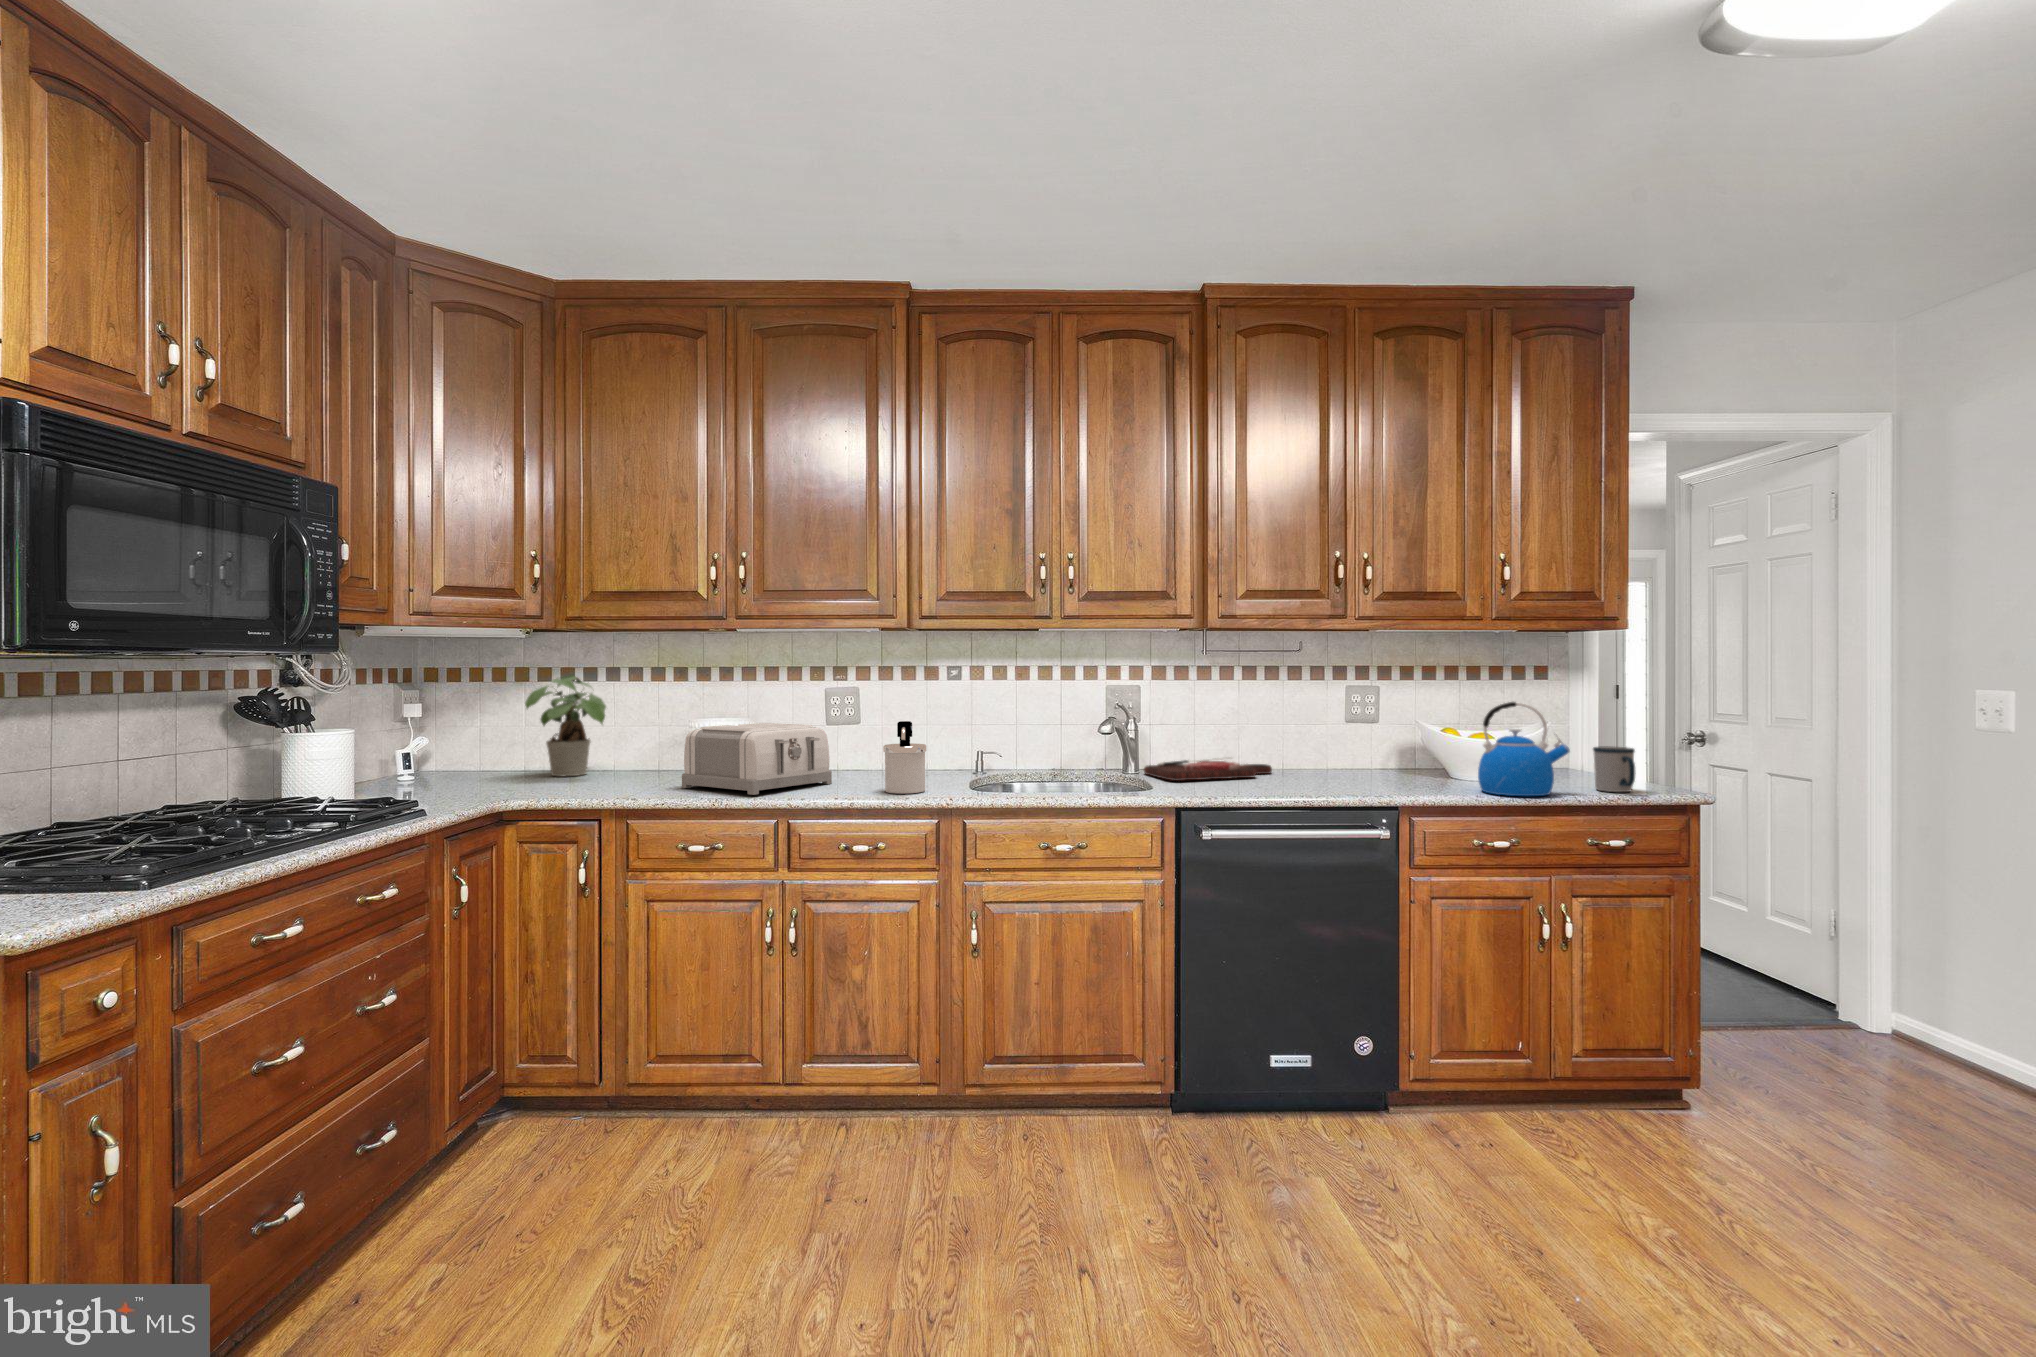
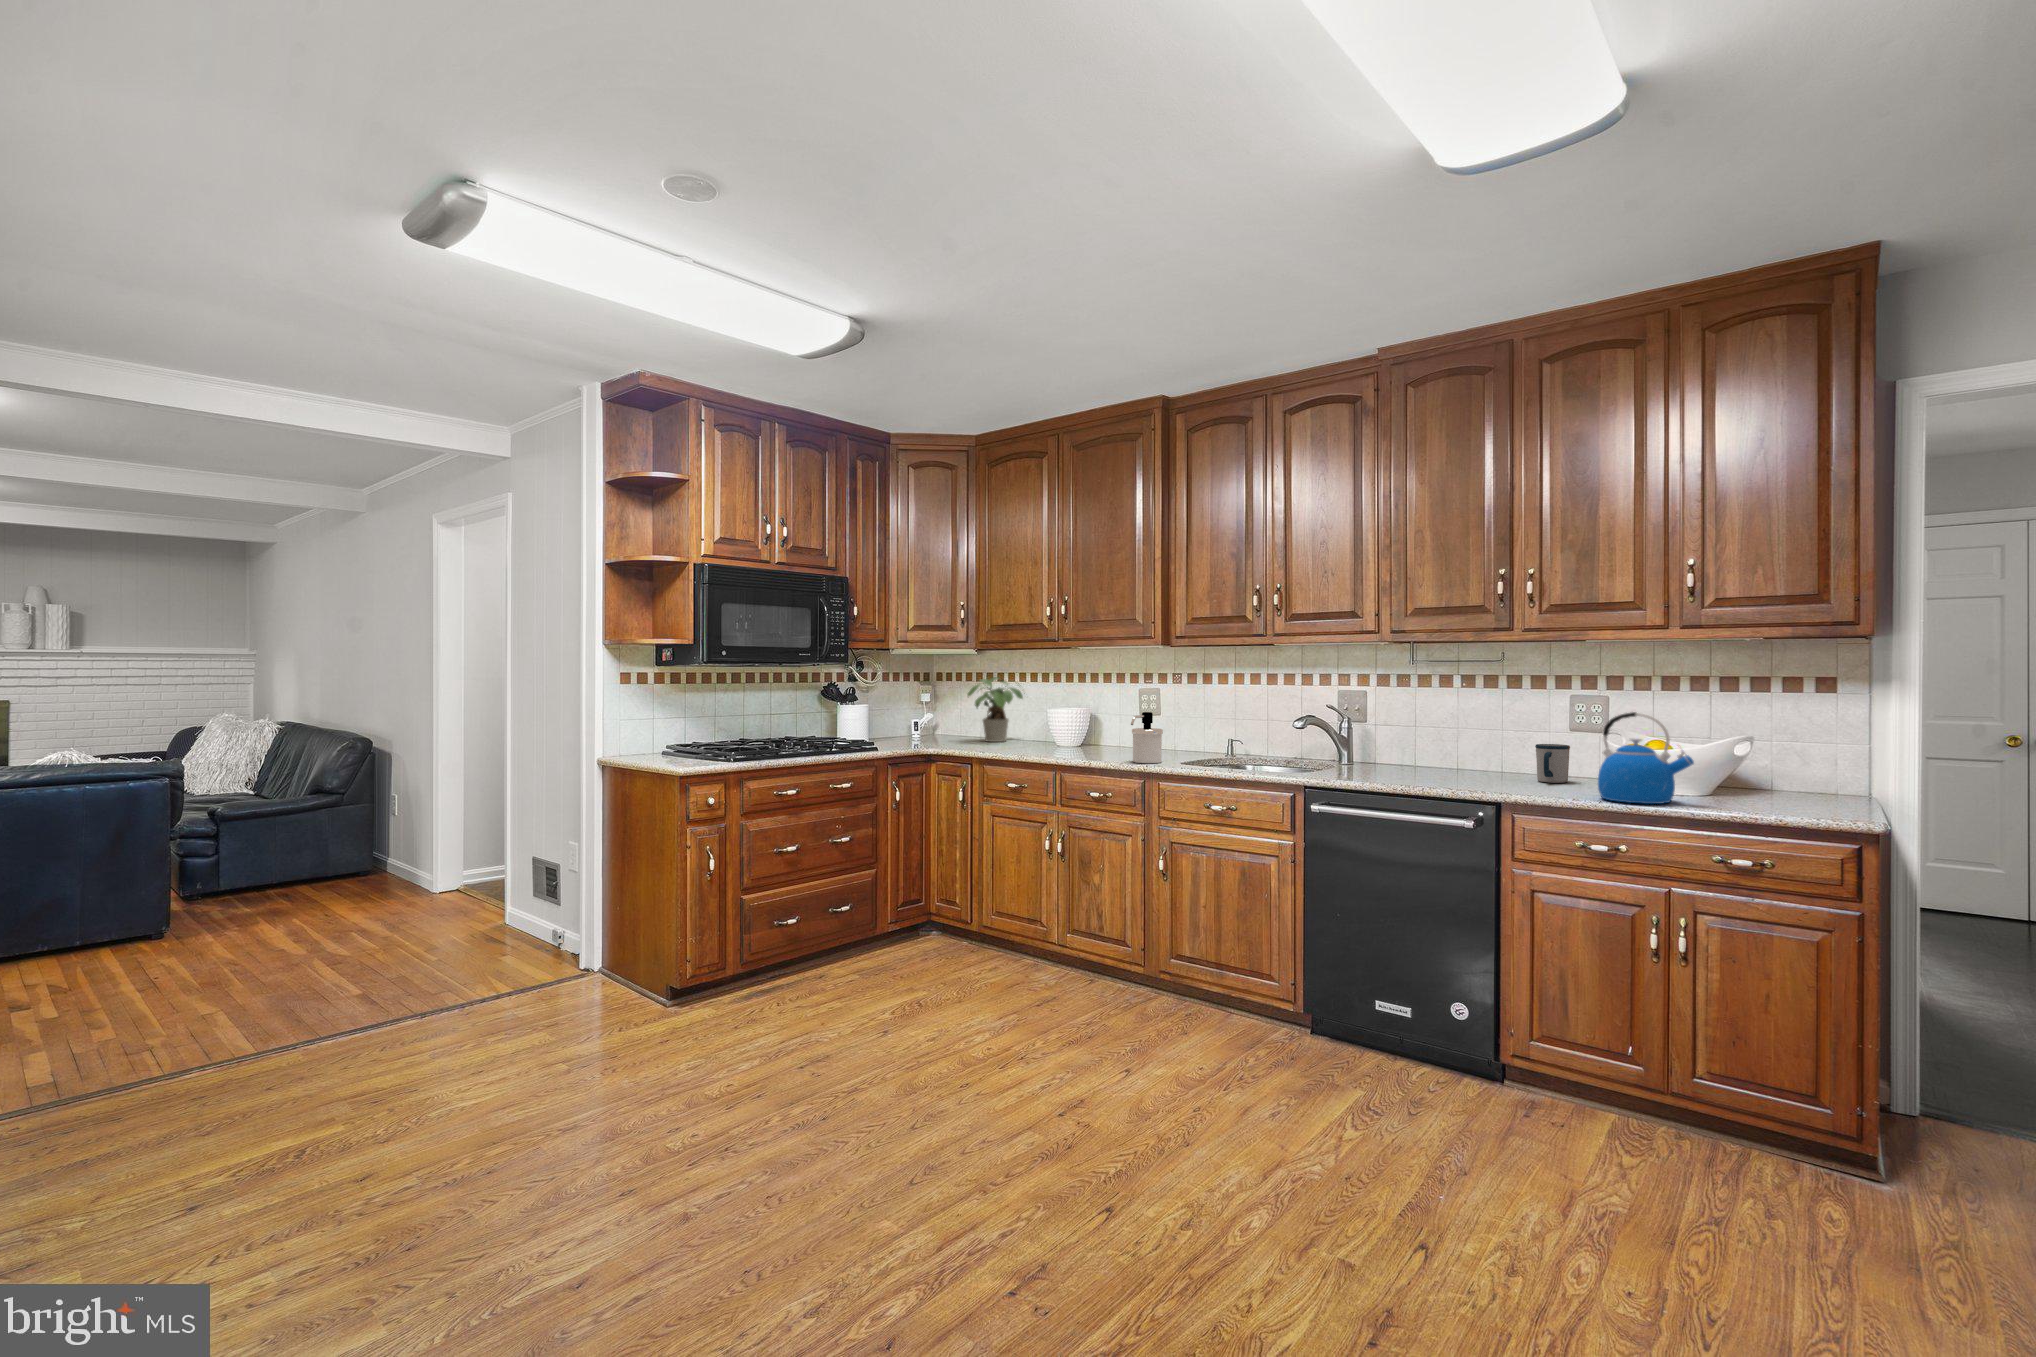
toaster: present [682,723,832,795] -> none [1030,711,1119,757]
mug: present [1593,746,1636,792] -> present [1535,744,1570,783]
cutting board: present [1144,759,1272,781] -> none [1351,755,1472,773]

